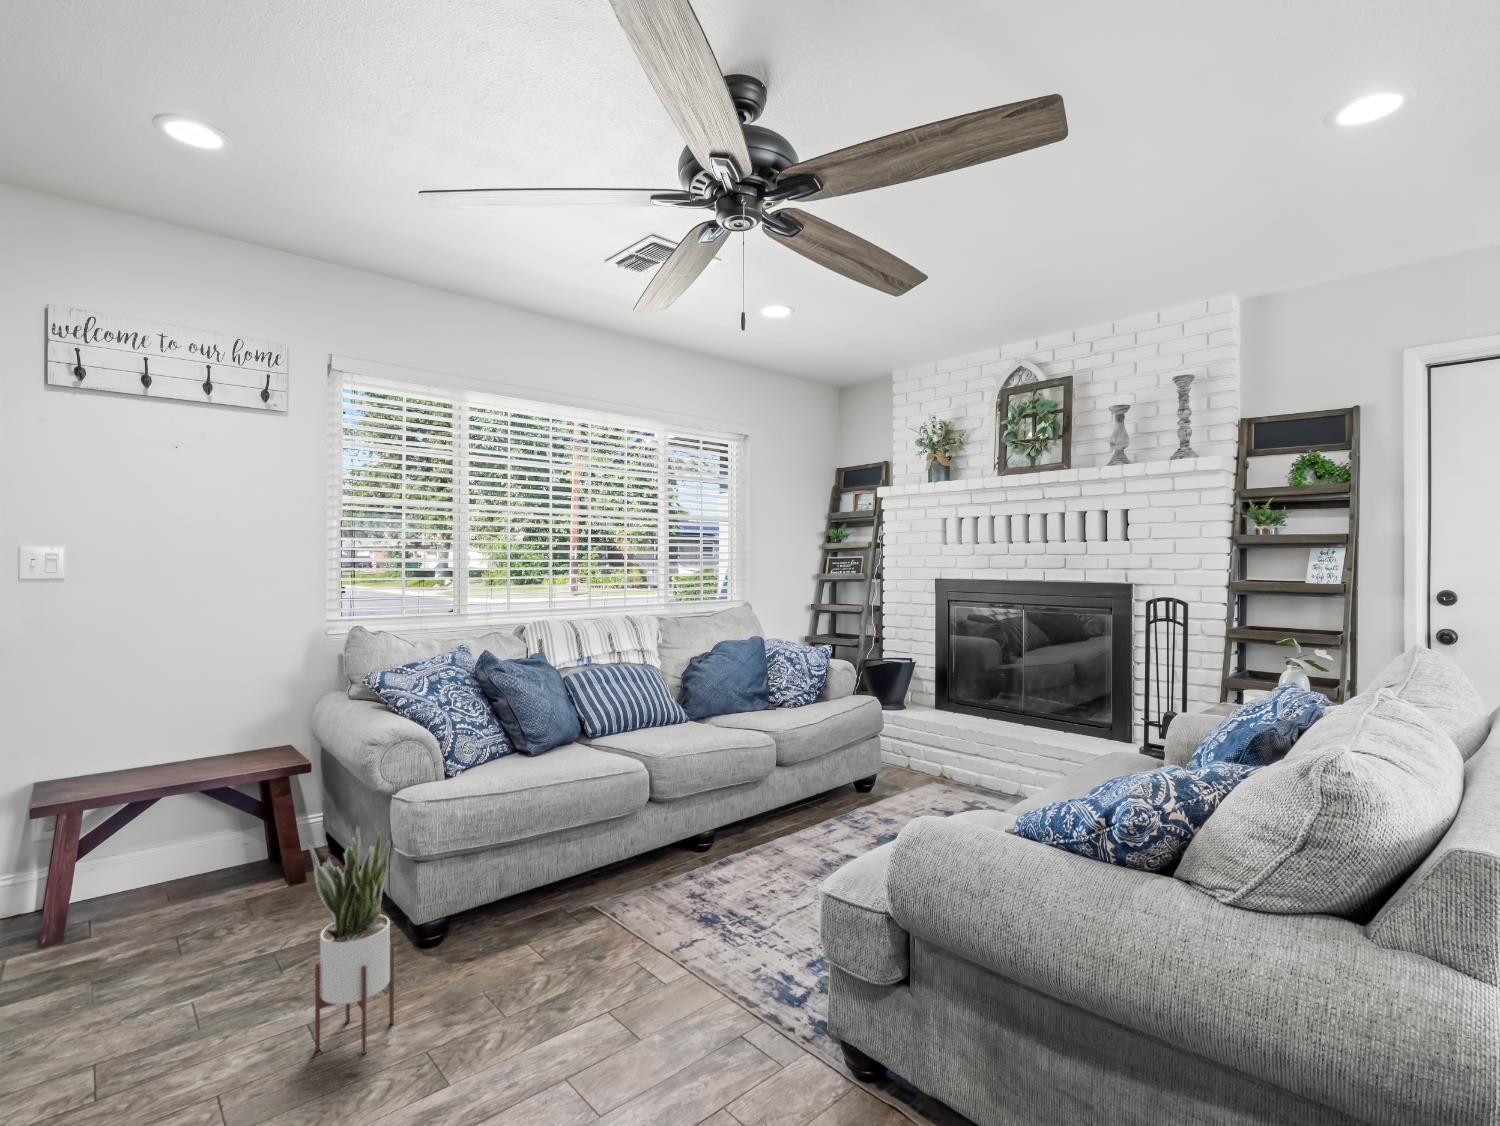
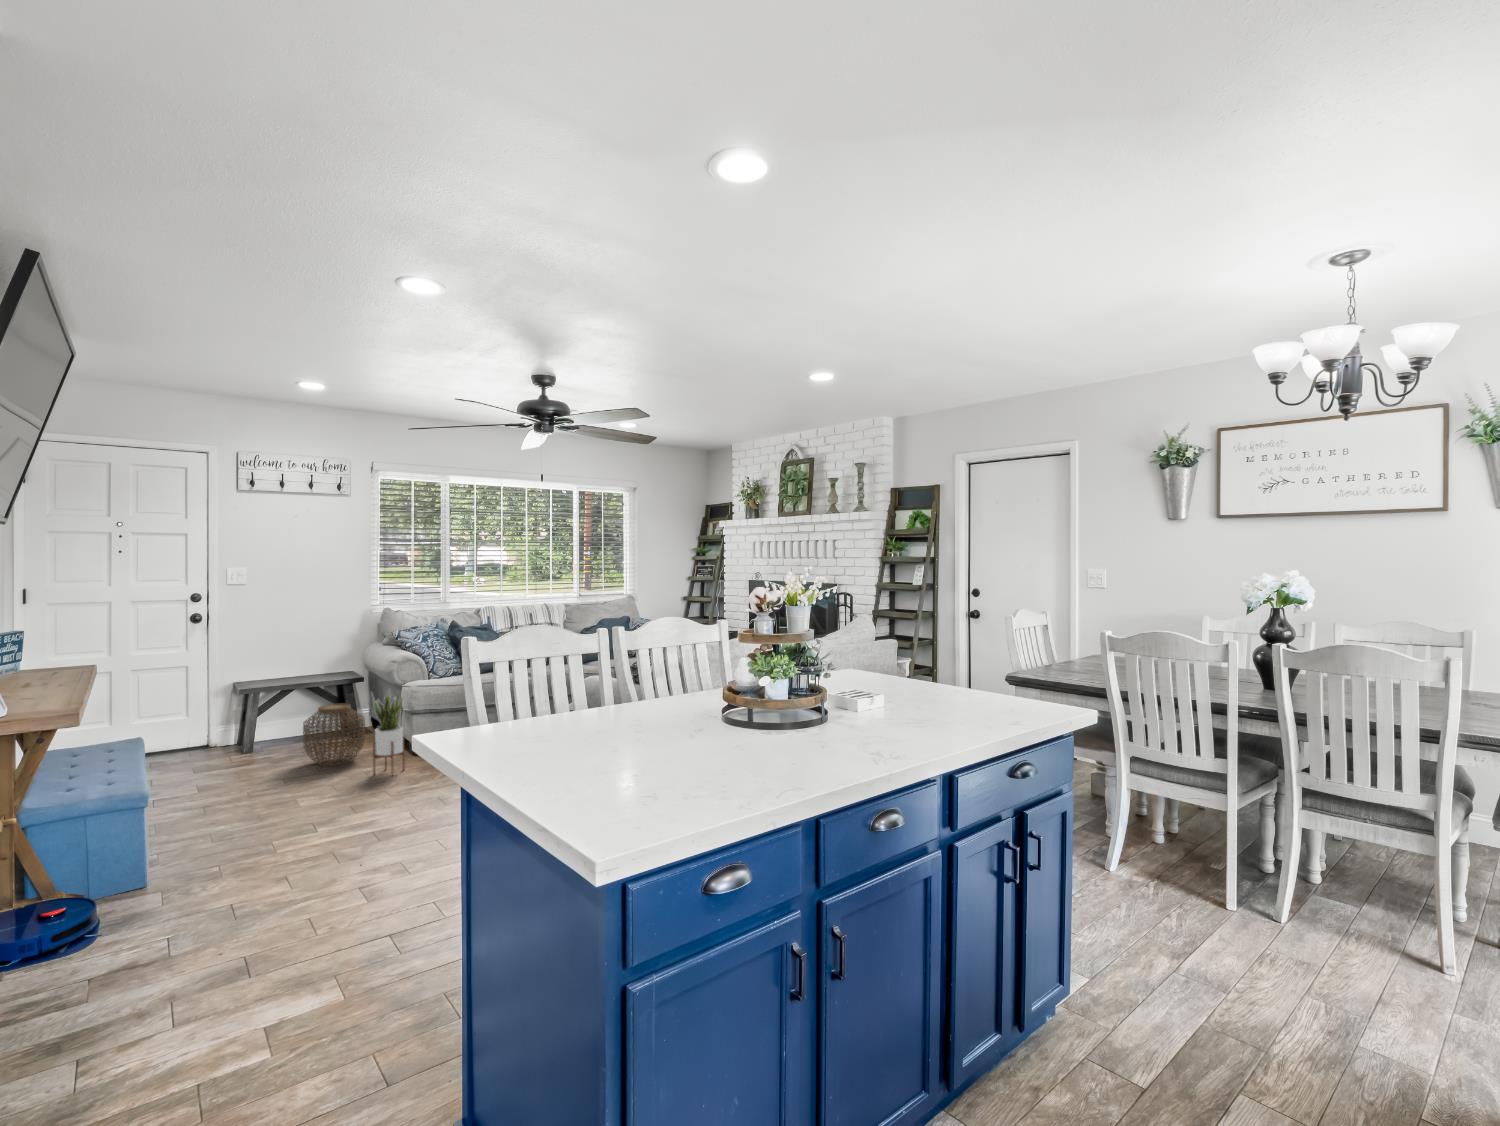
woven basket: none [147,846,302,1008] -> present [303,704,365,766]

